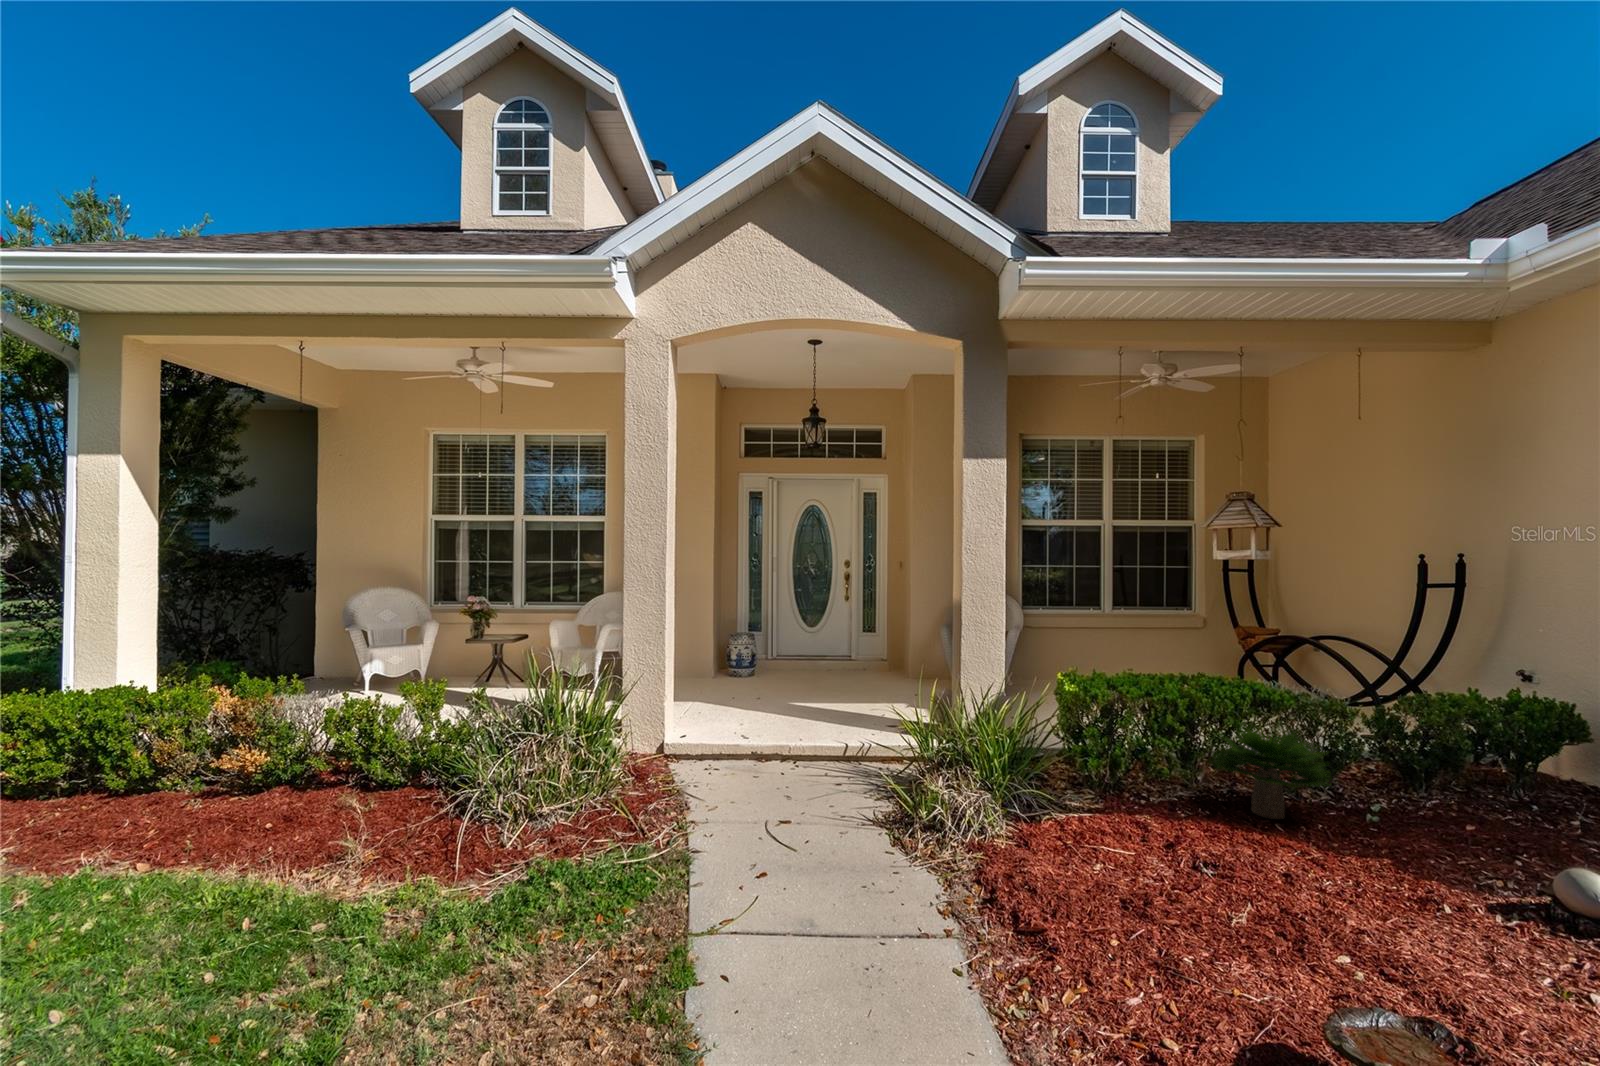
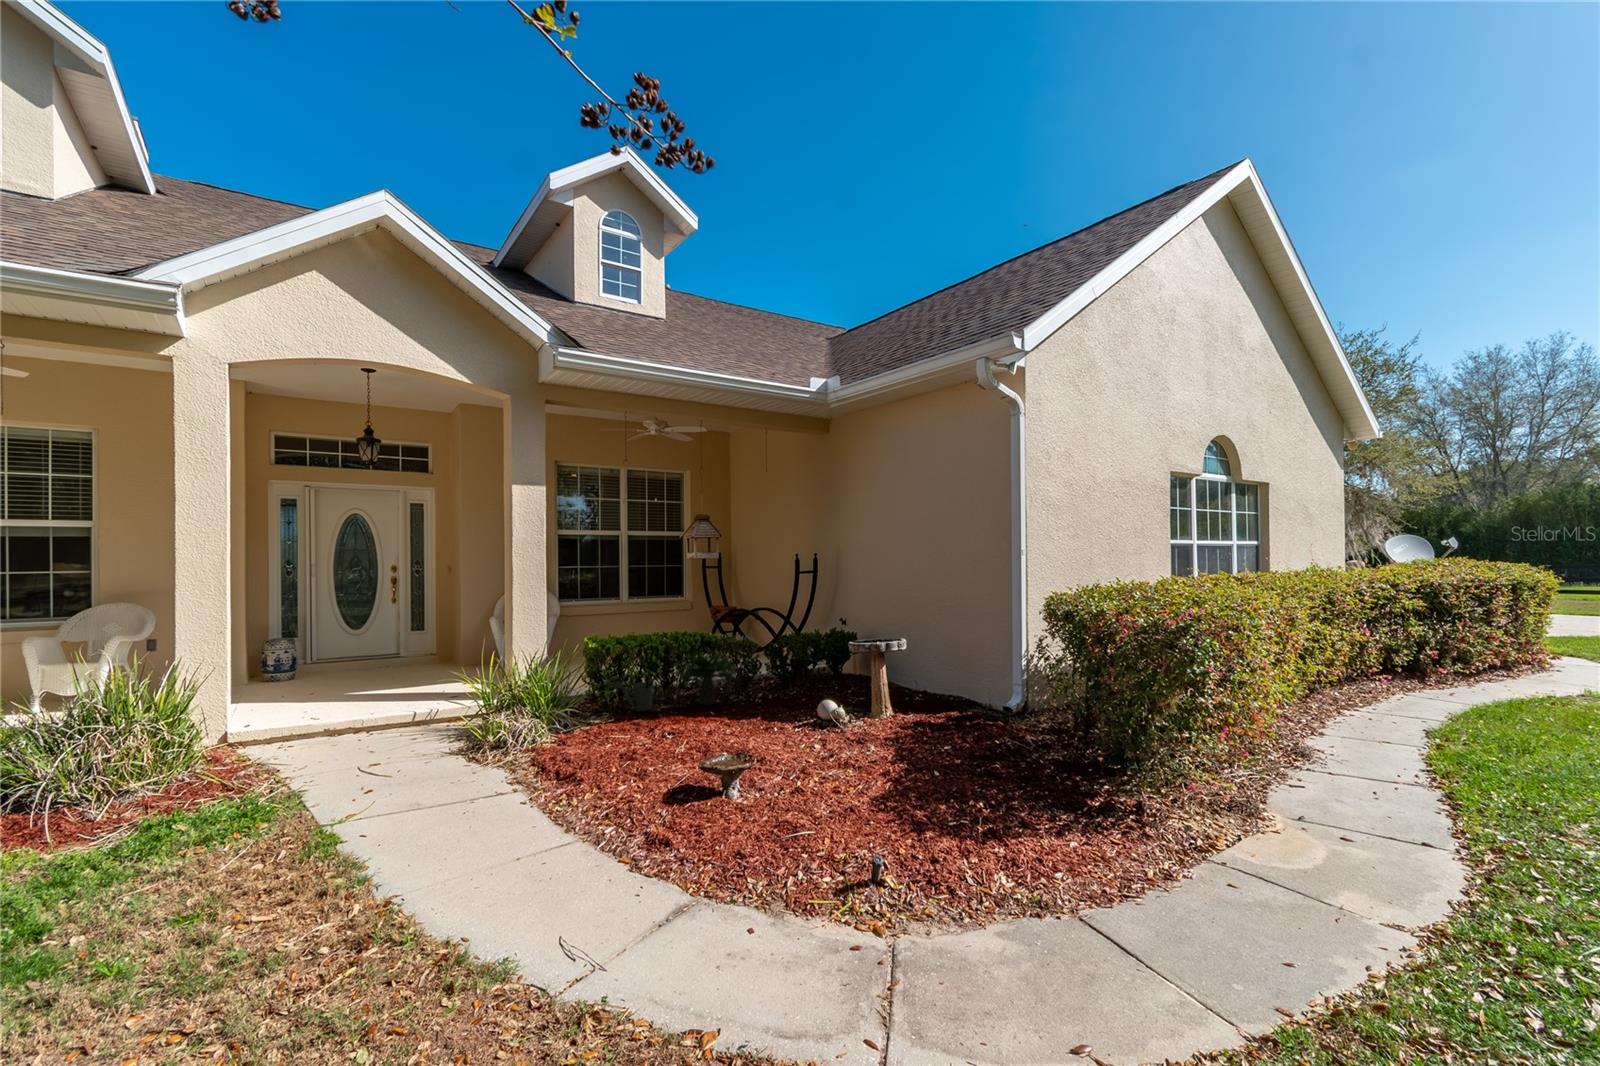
watering can: none [1103,745,1172,811] -> present [614,674,652,714]

